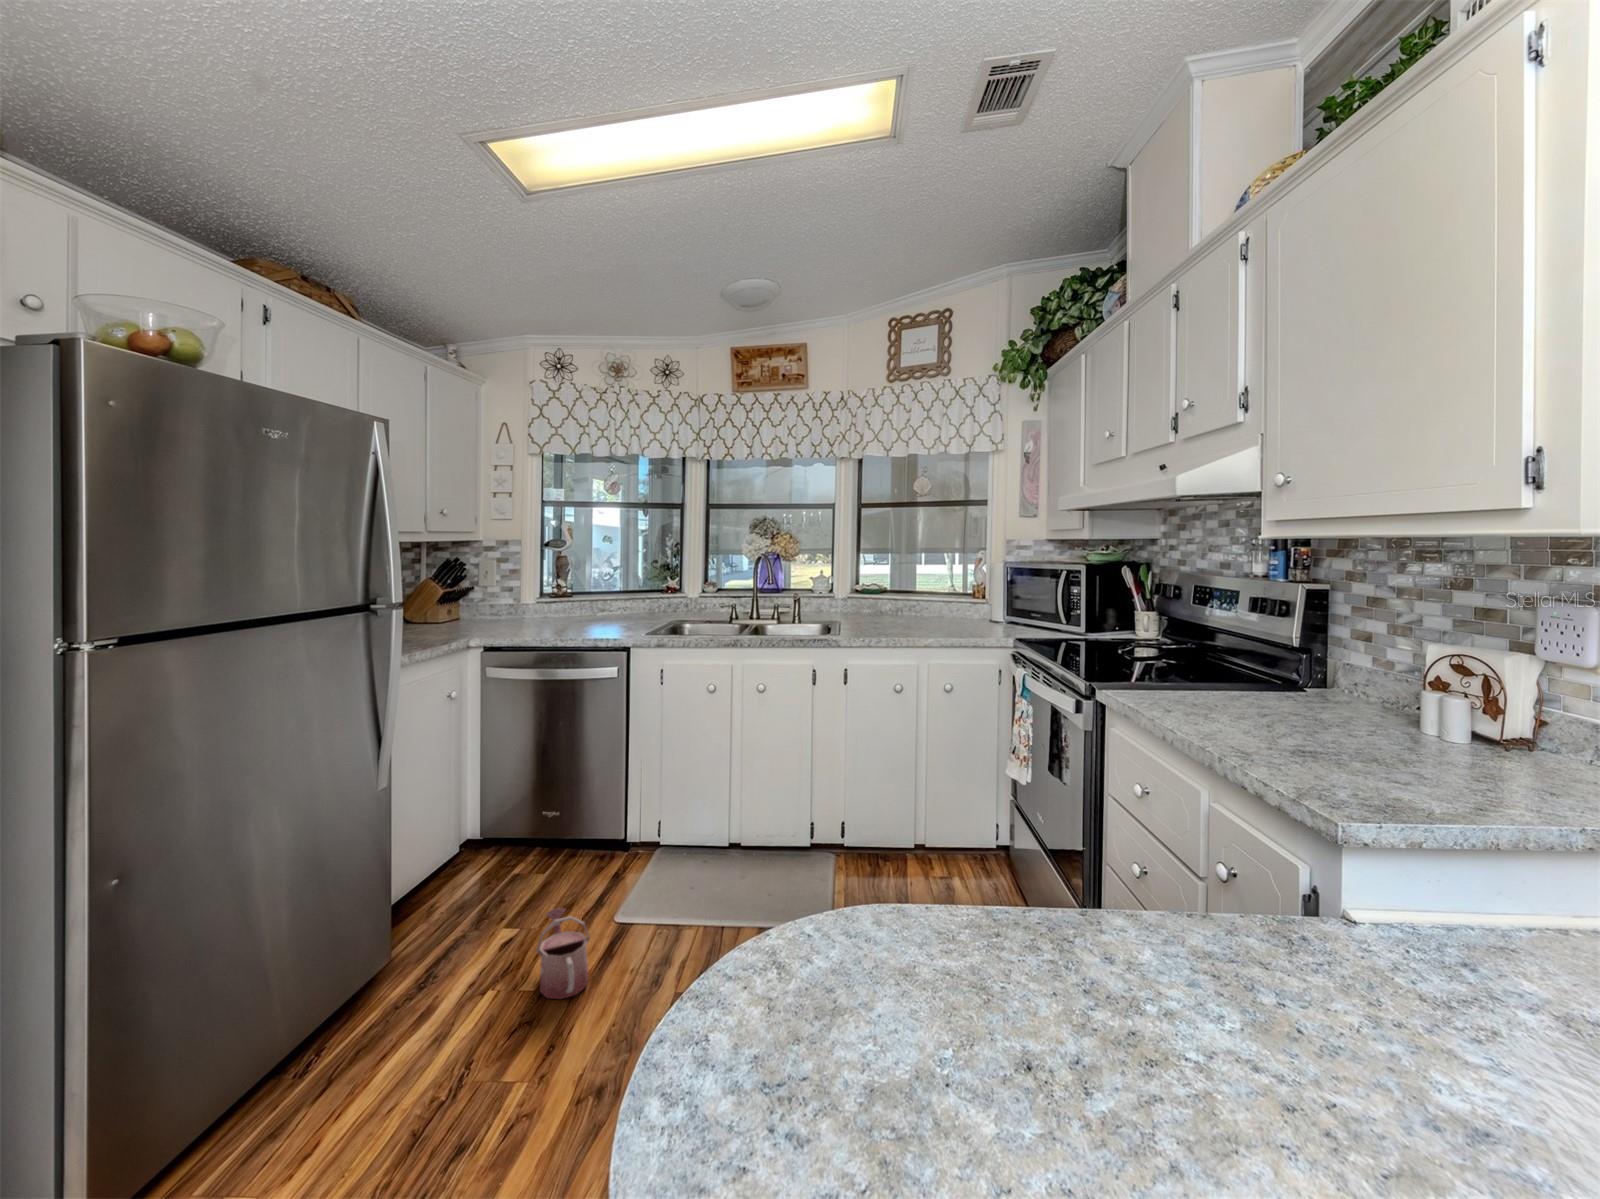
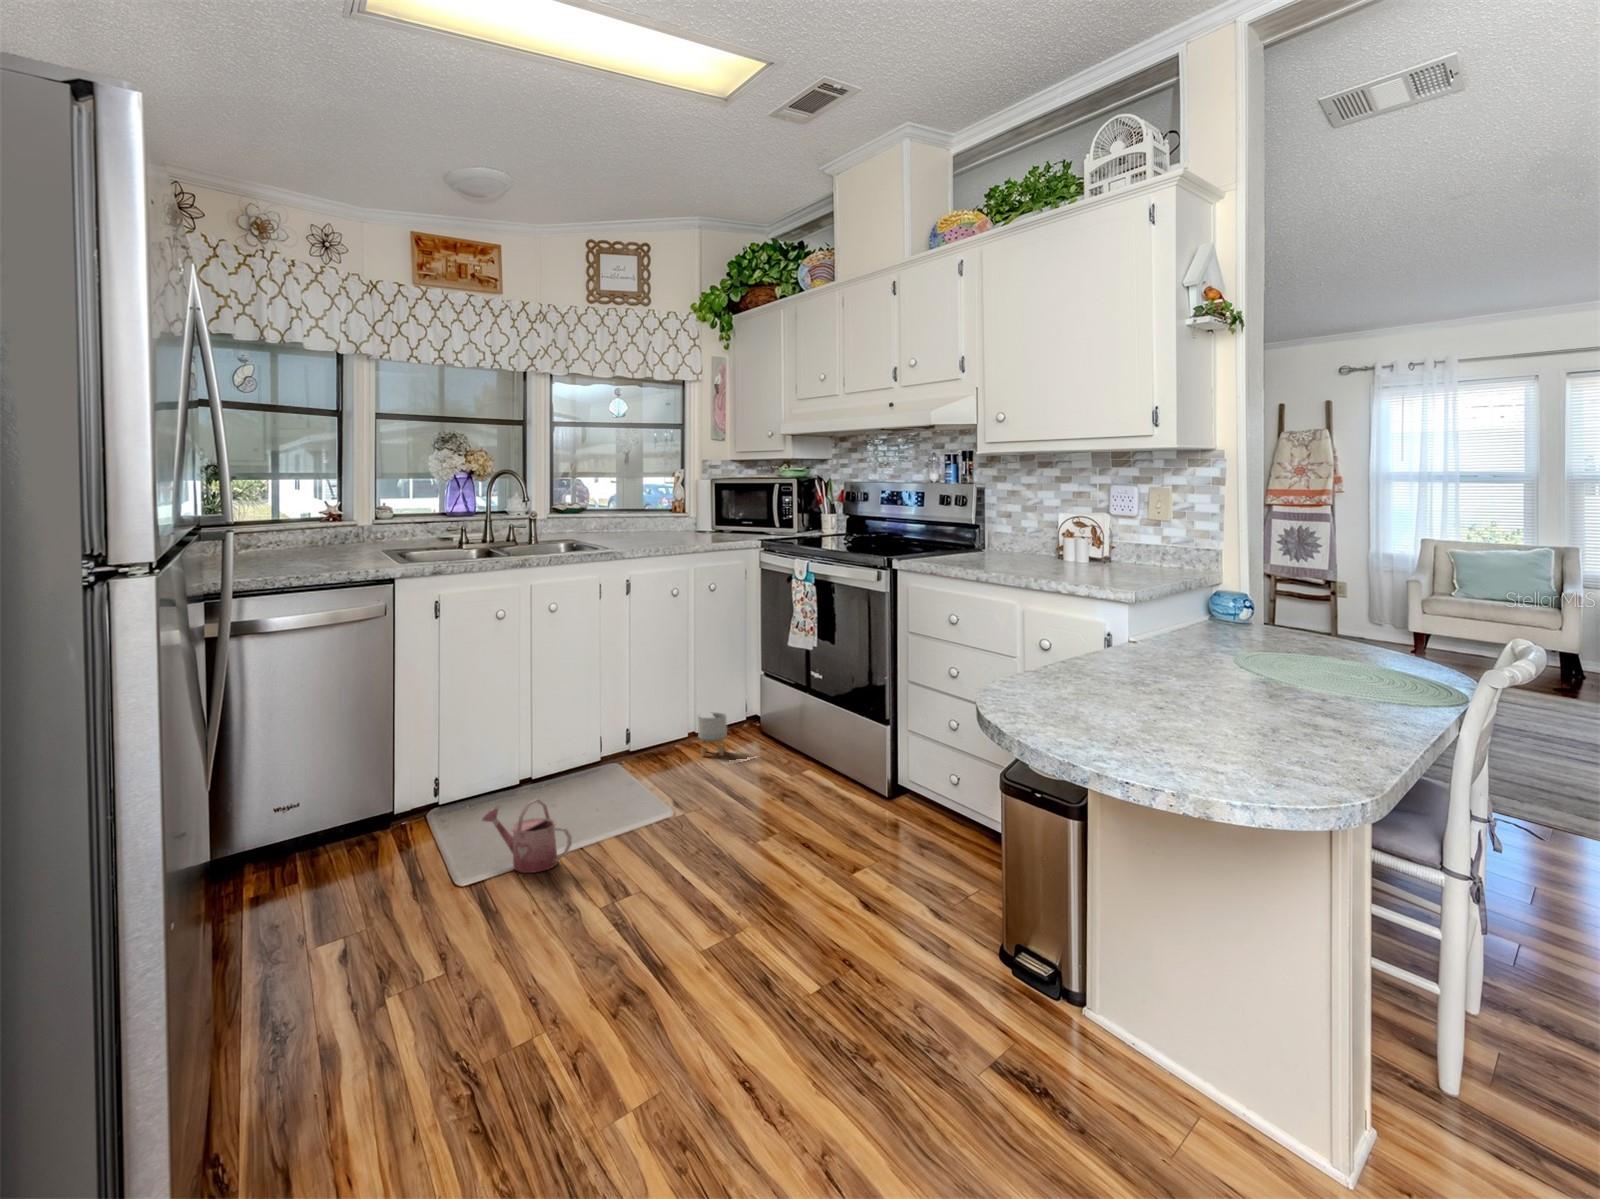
planter: none [914,822,947,879] -> present [698,712,727,756]

